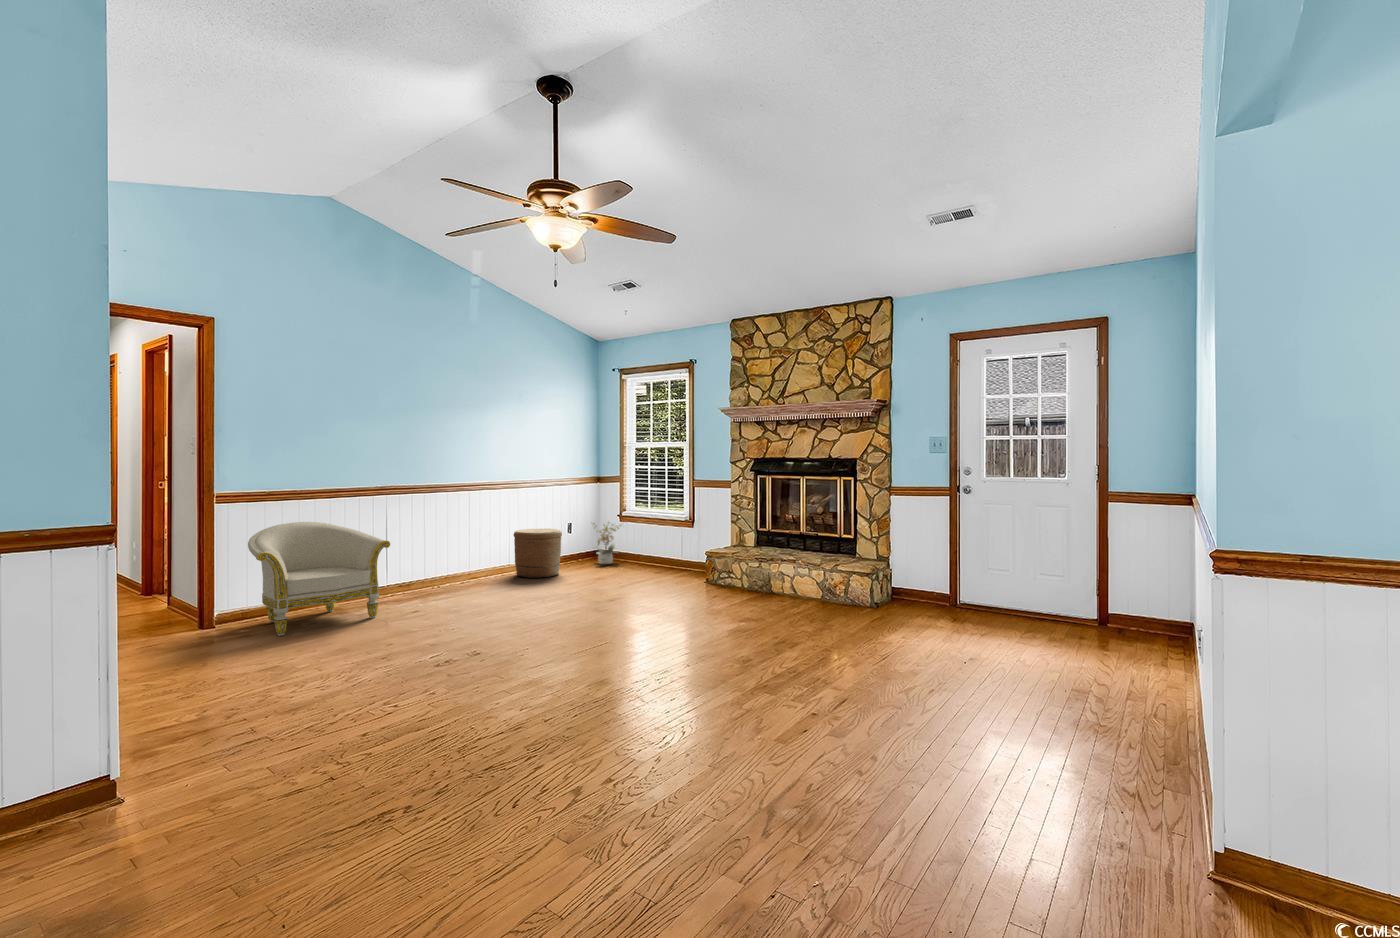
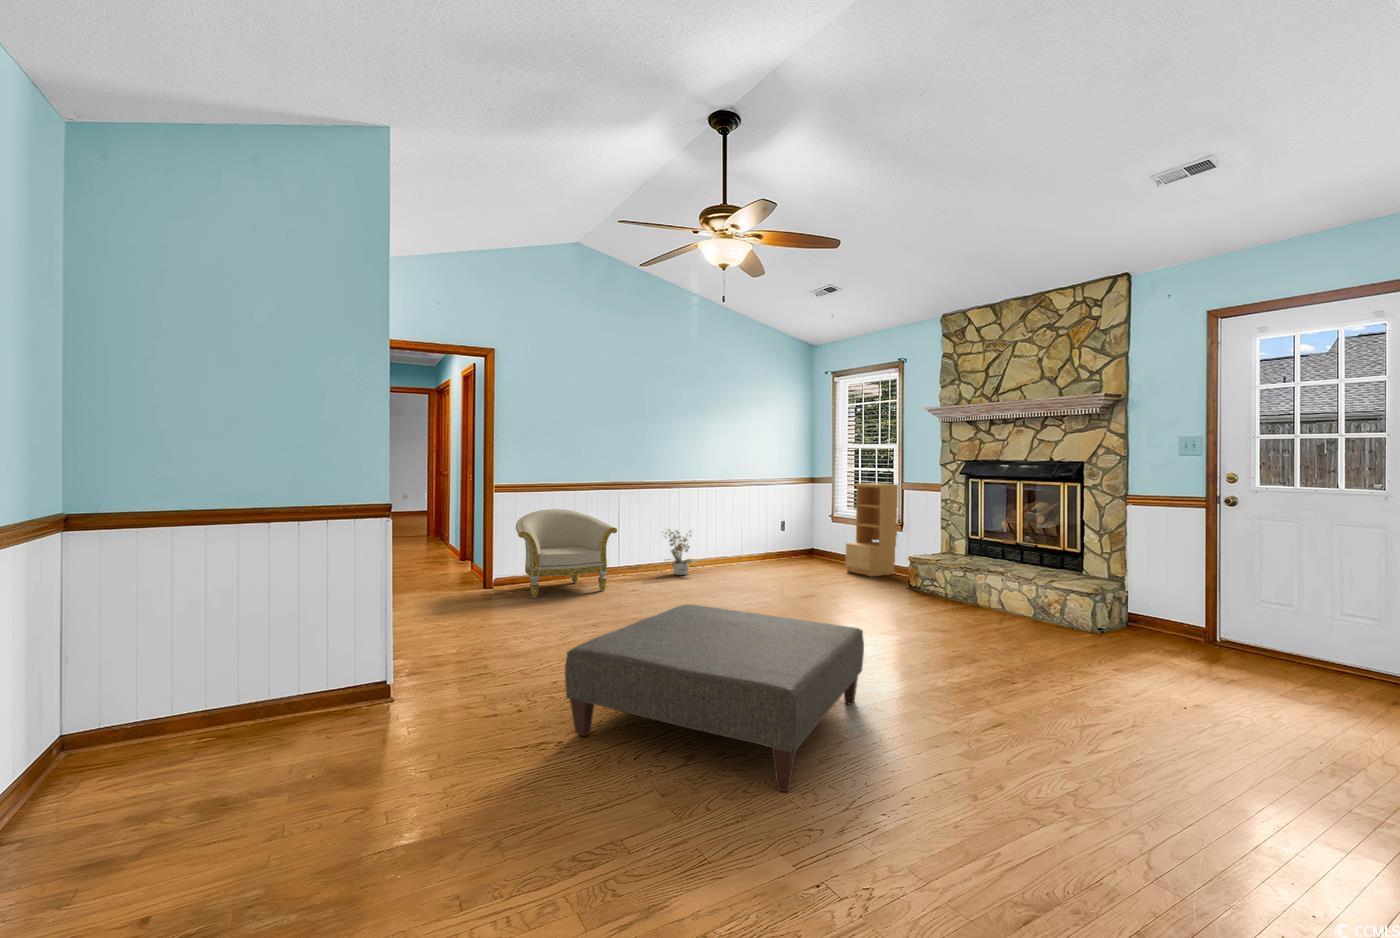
bookshelf: none [640,481,689,575] -> present [845,483,898,577]
potted plant: present [593,523,621,564] -> present [668,530,694,575]
woven basket: present [514,528,562,578] -> none [728,525,771,570]
ottoman: none [412,624,720,807] -> present [565,604,864,792]

